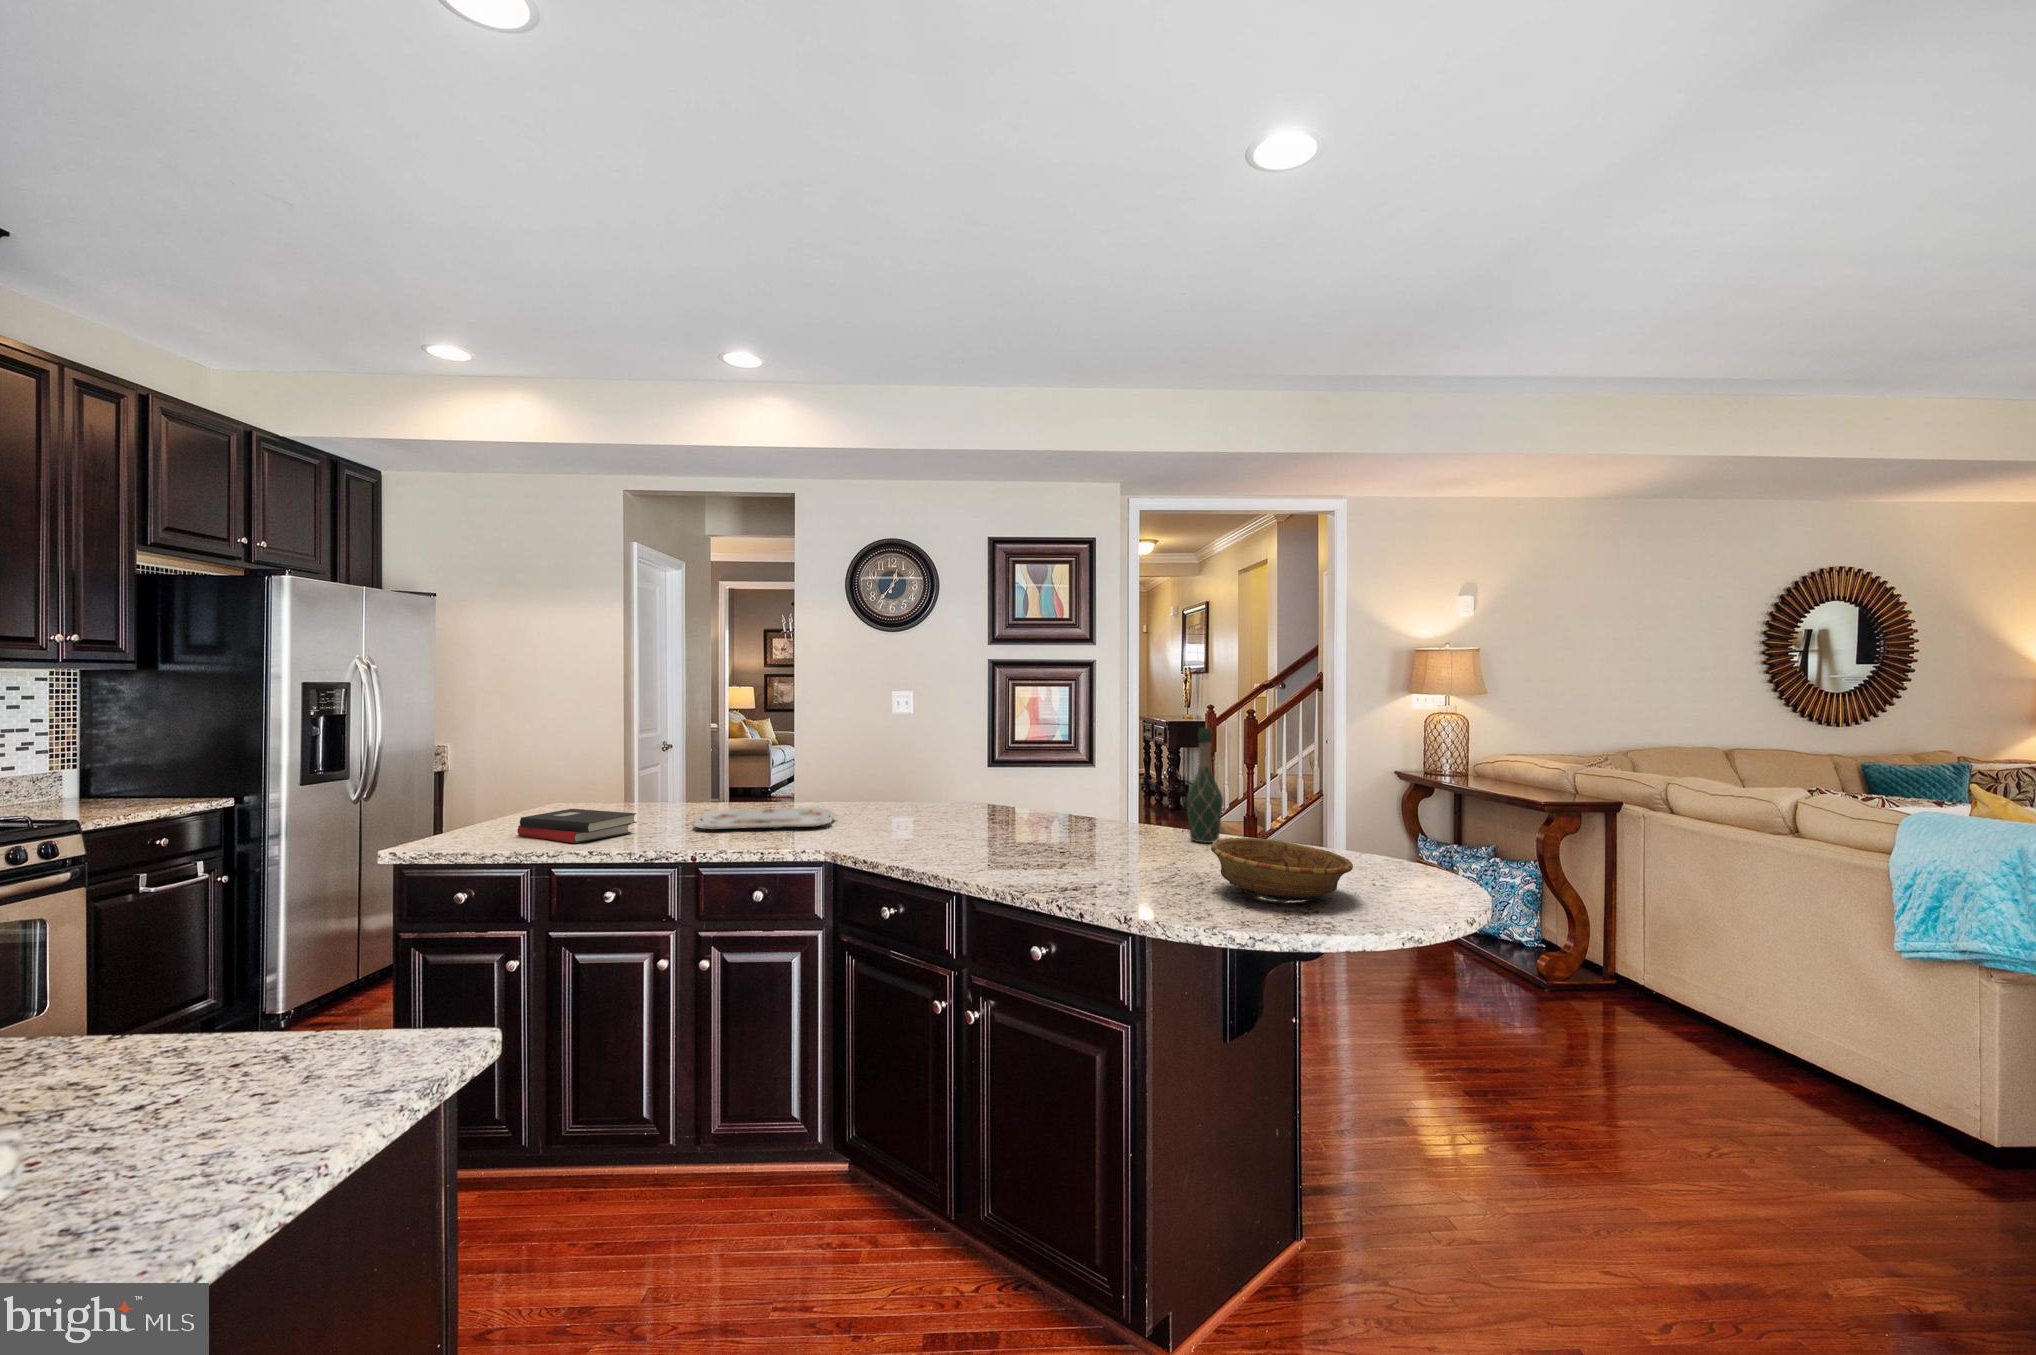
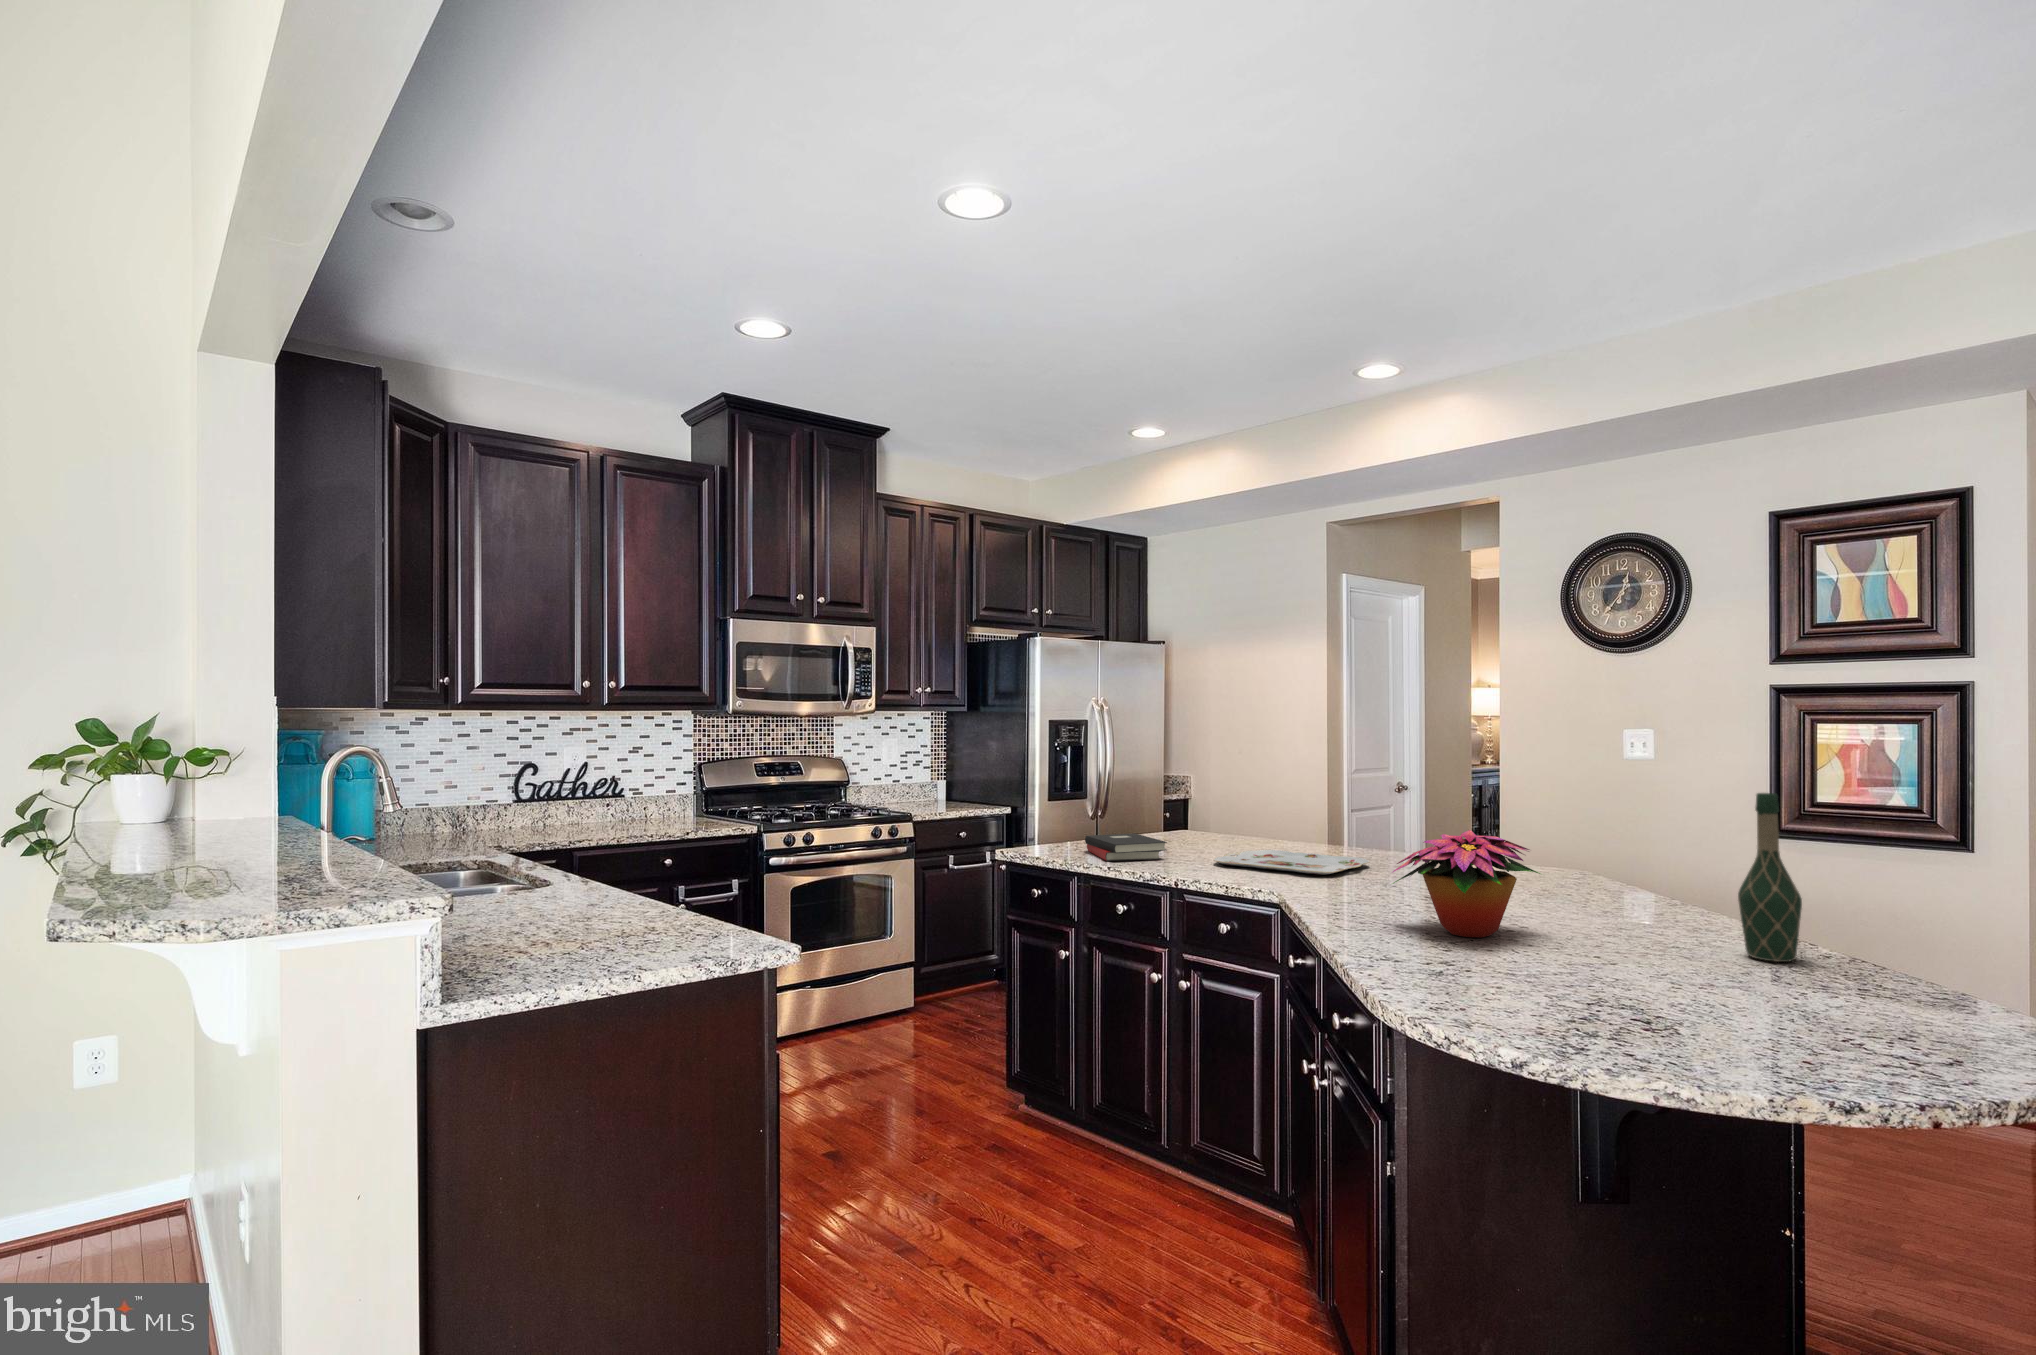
flower arrangement: none [970,769,1094,860] -> present [1393,830,1540,937]
decorative bowl: present [1211,838,1353,902] -> none [1547,937,1768,1035]

